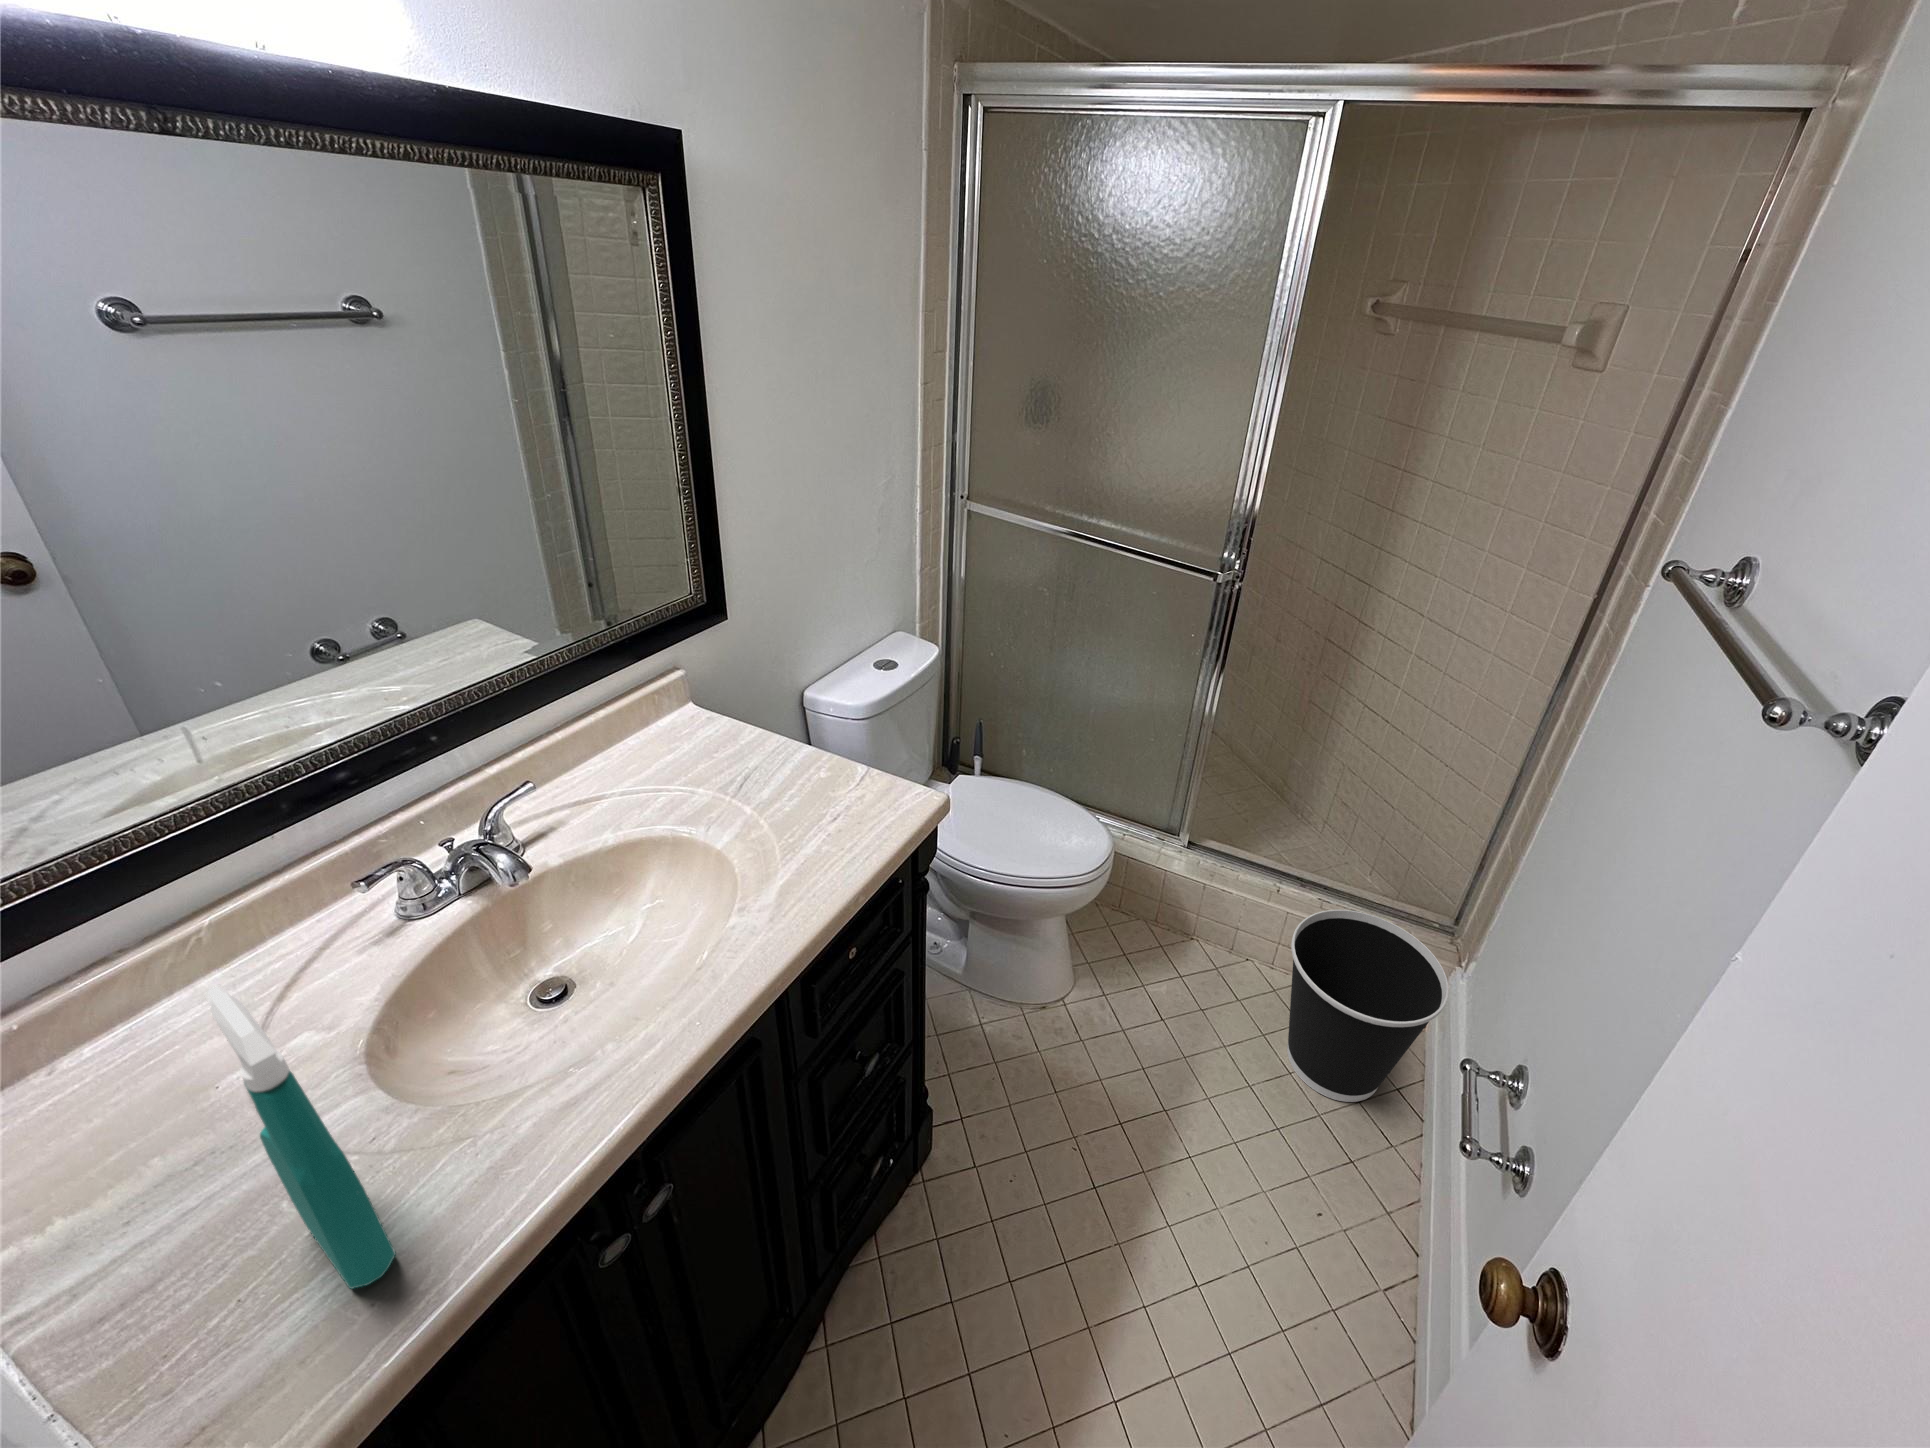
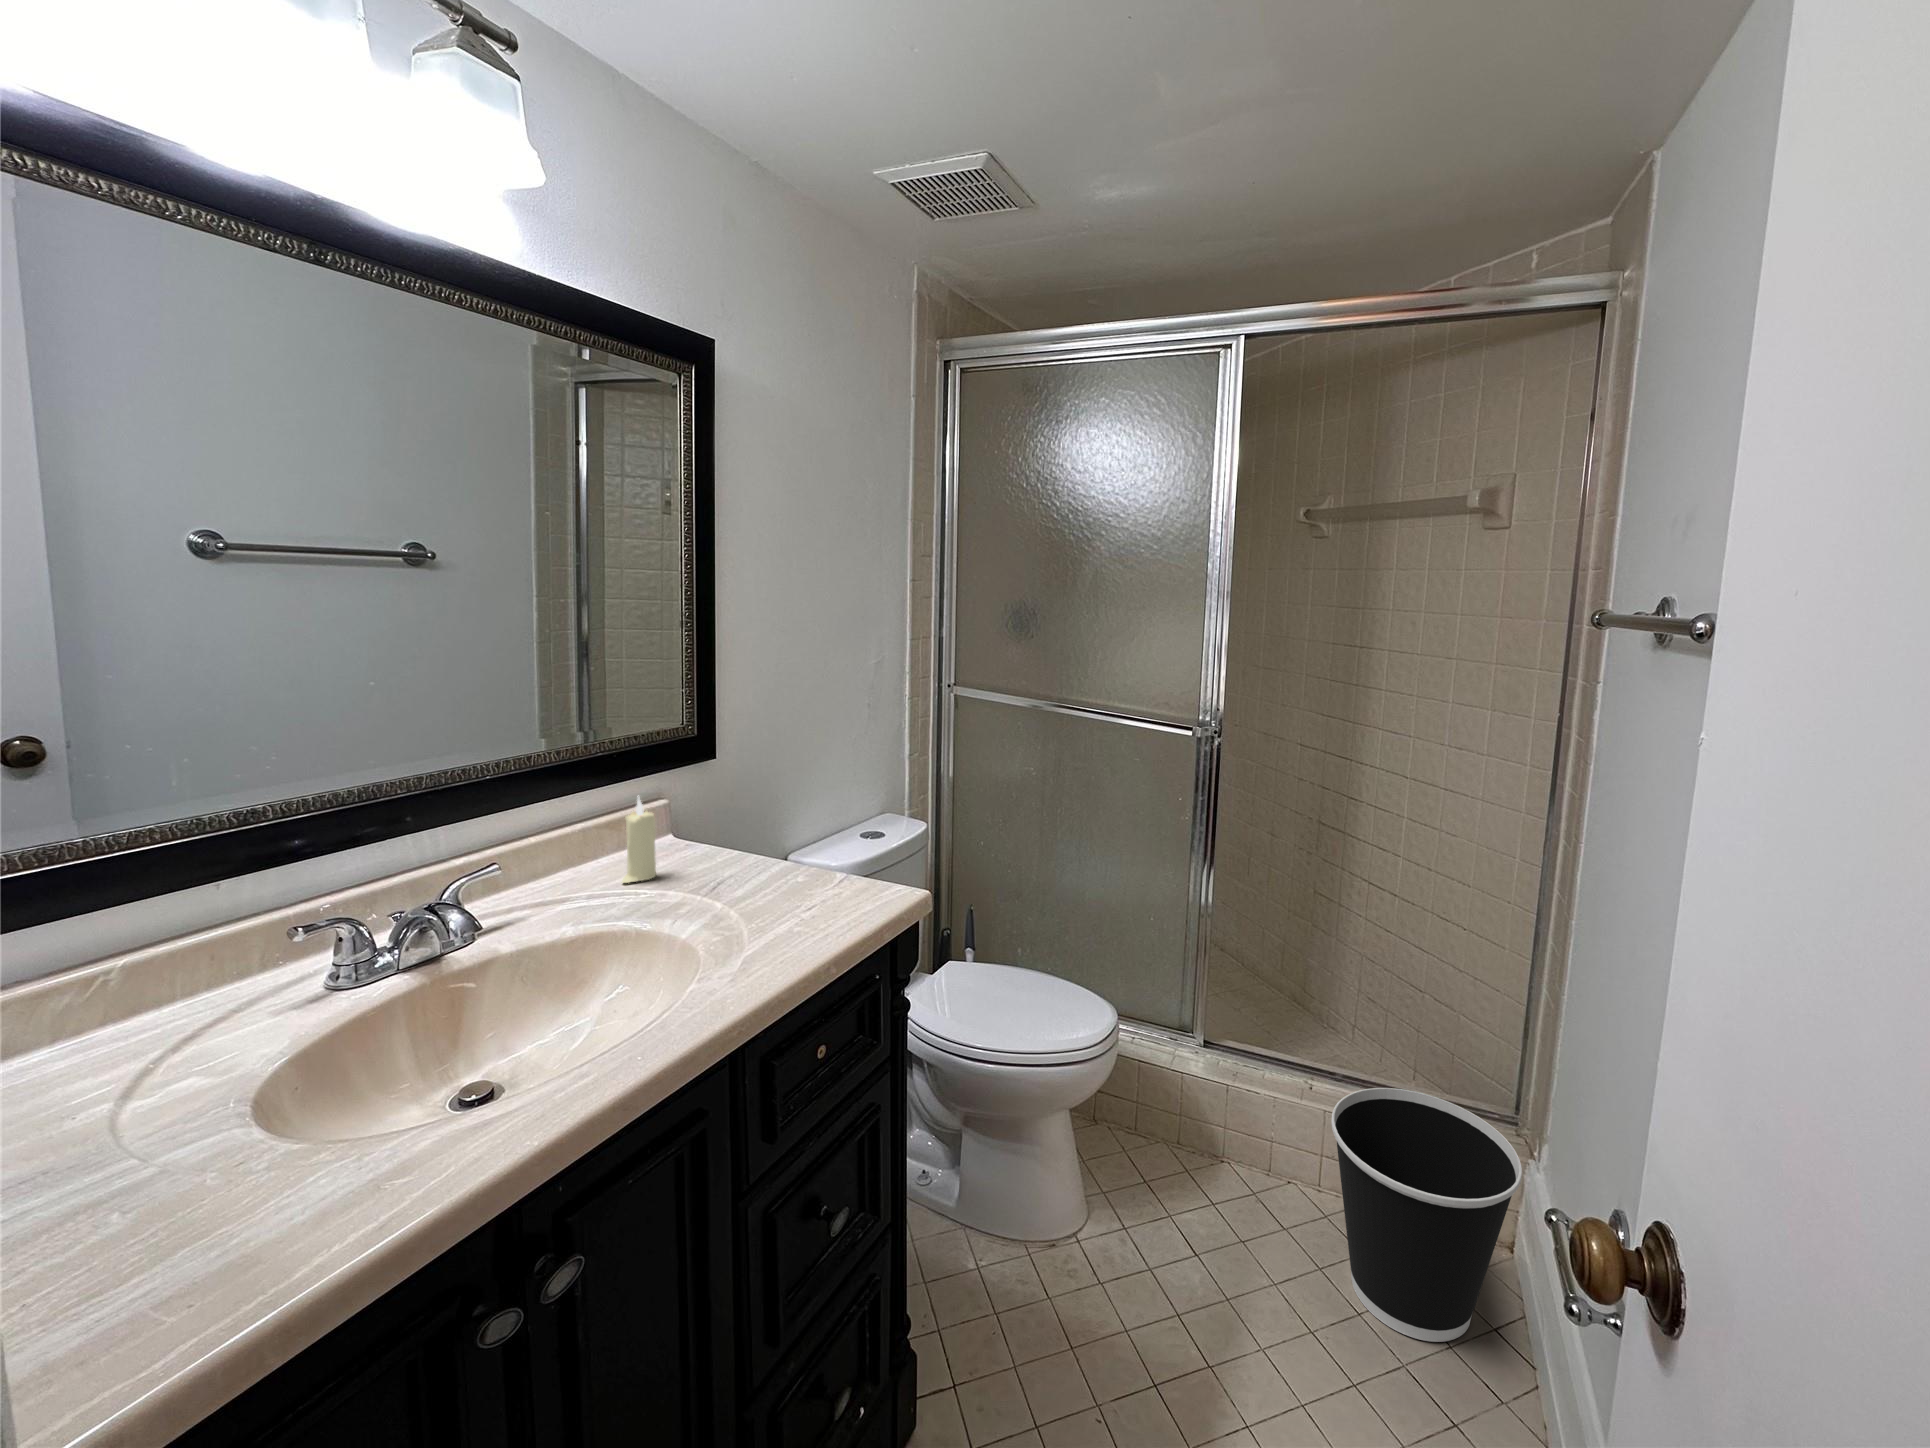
candle: none [646,698,682,776] -> present [622,797,656,883]
spray bottle: present [205,986,396,1289] -> none [124,835,240,1272]

